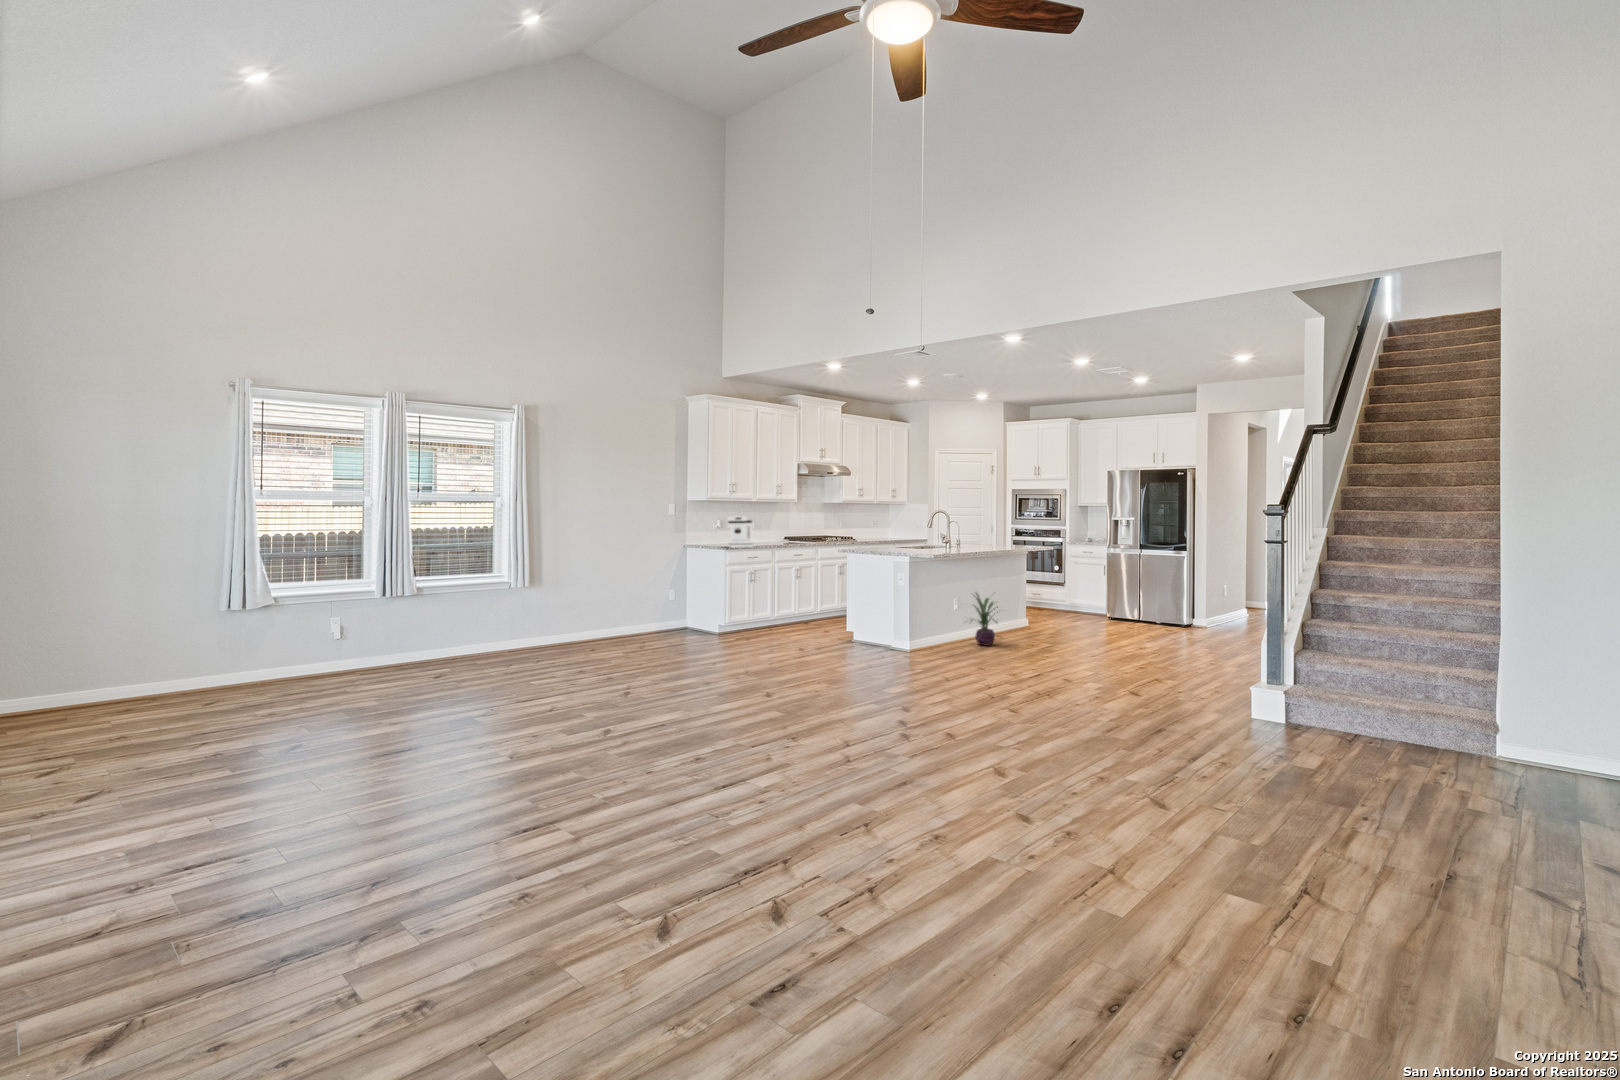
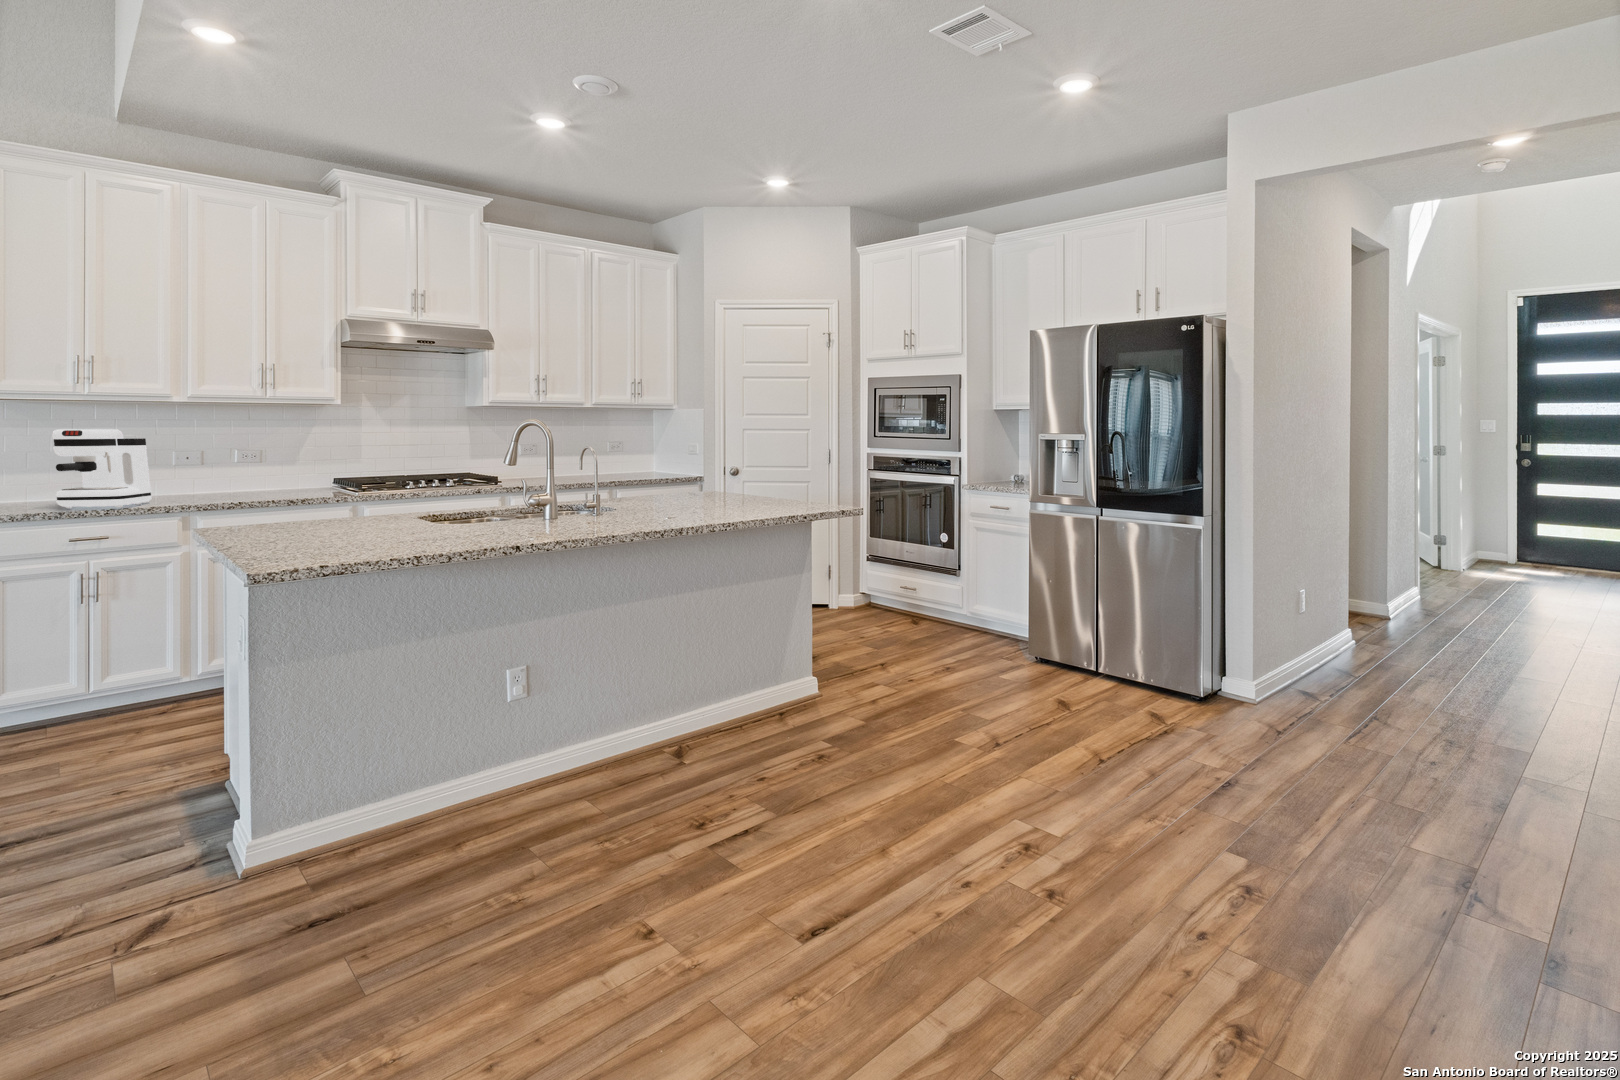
decorative plant: present [970,593,998,646] -> none [540,644,693,805]

